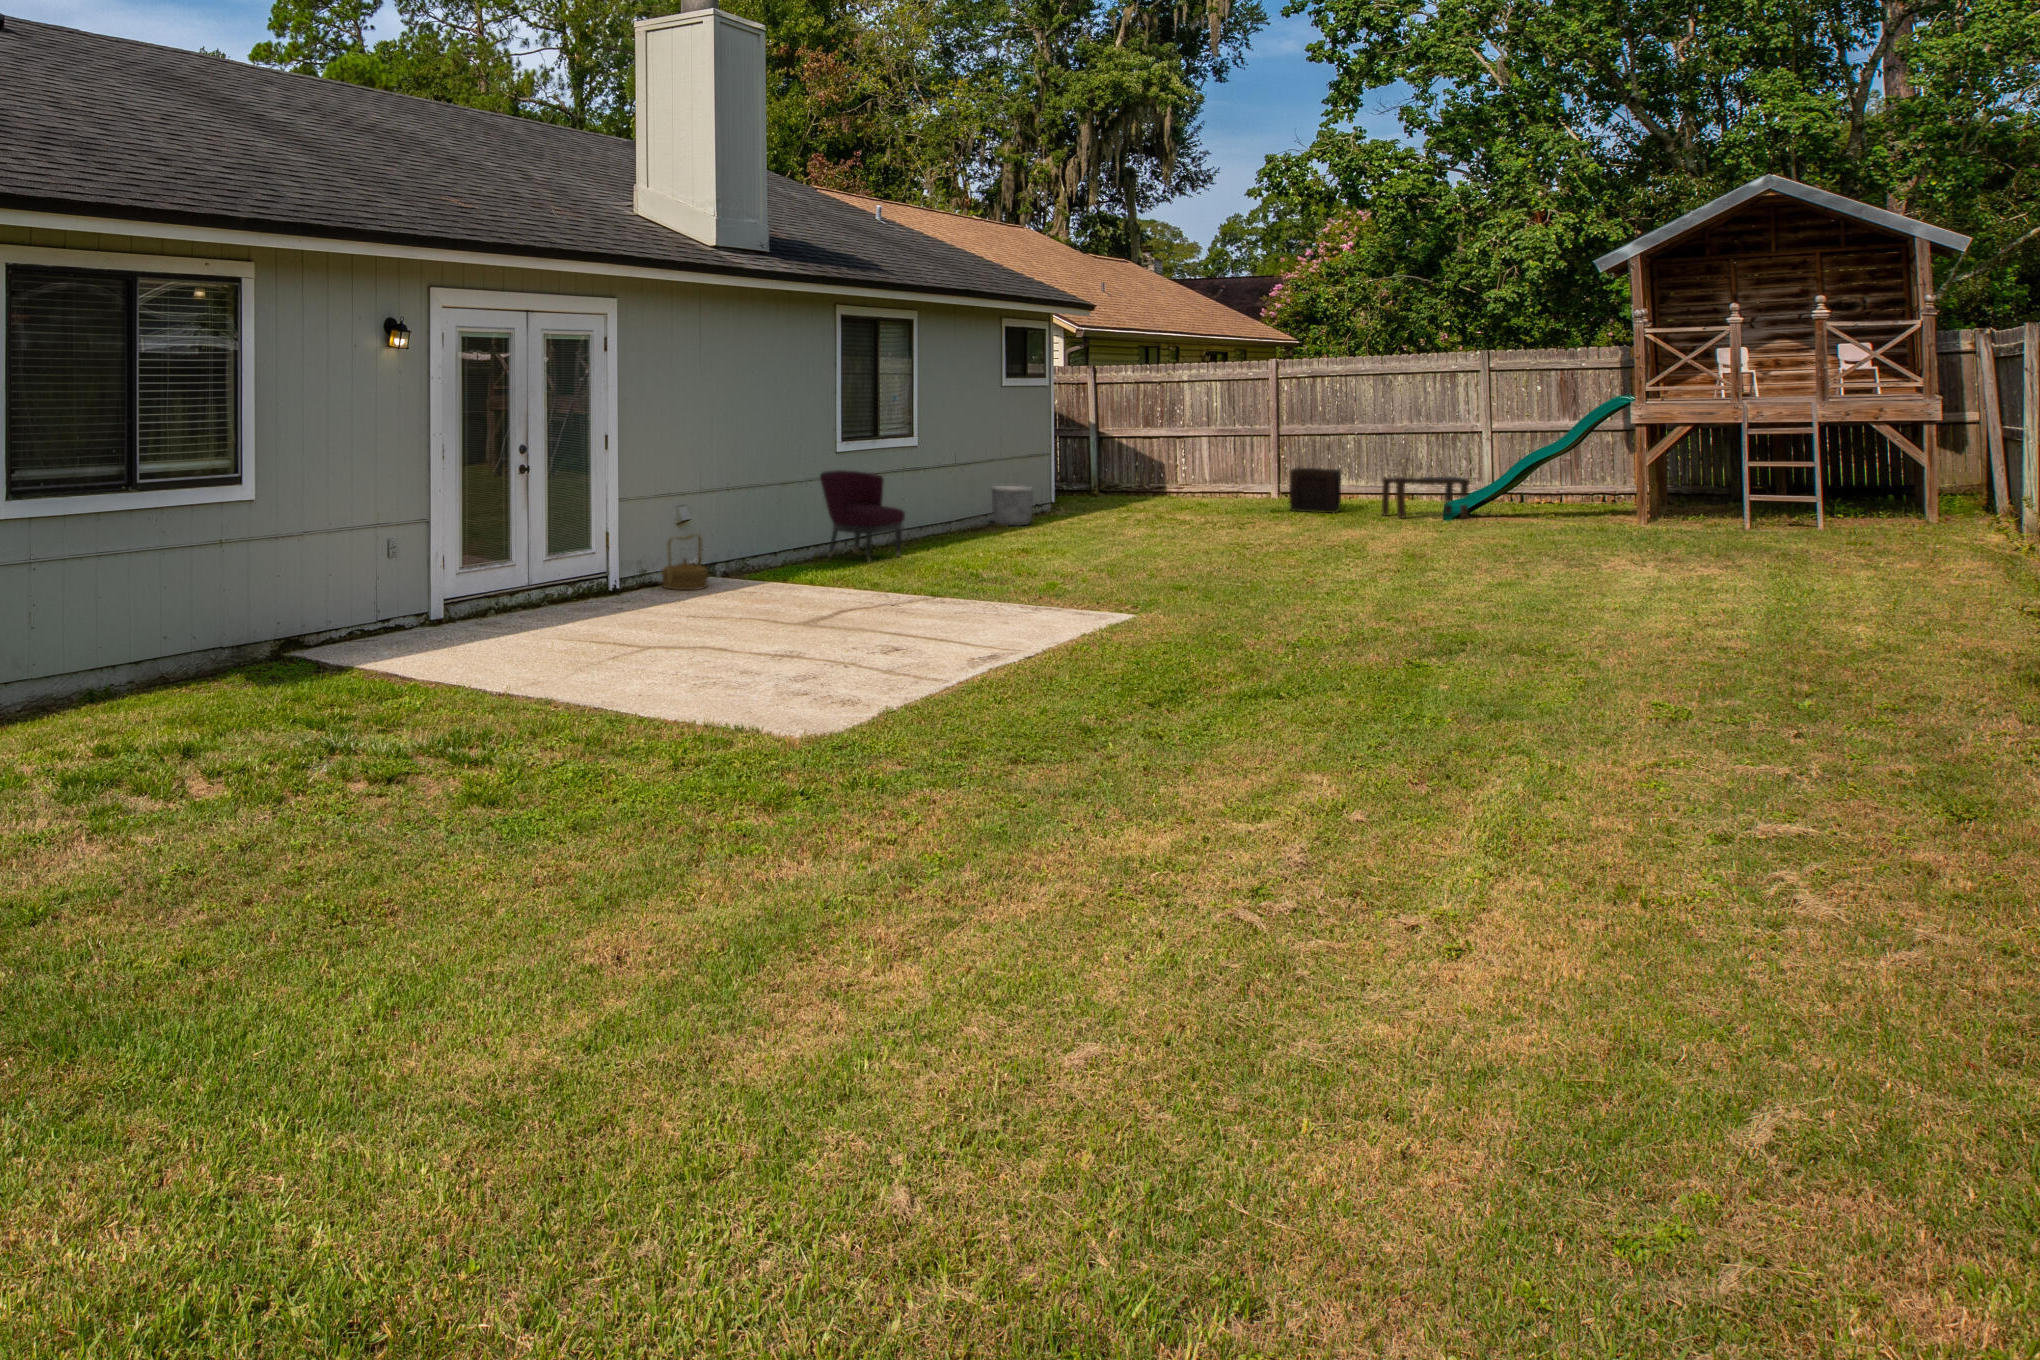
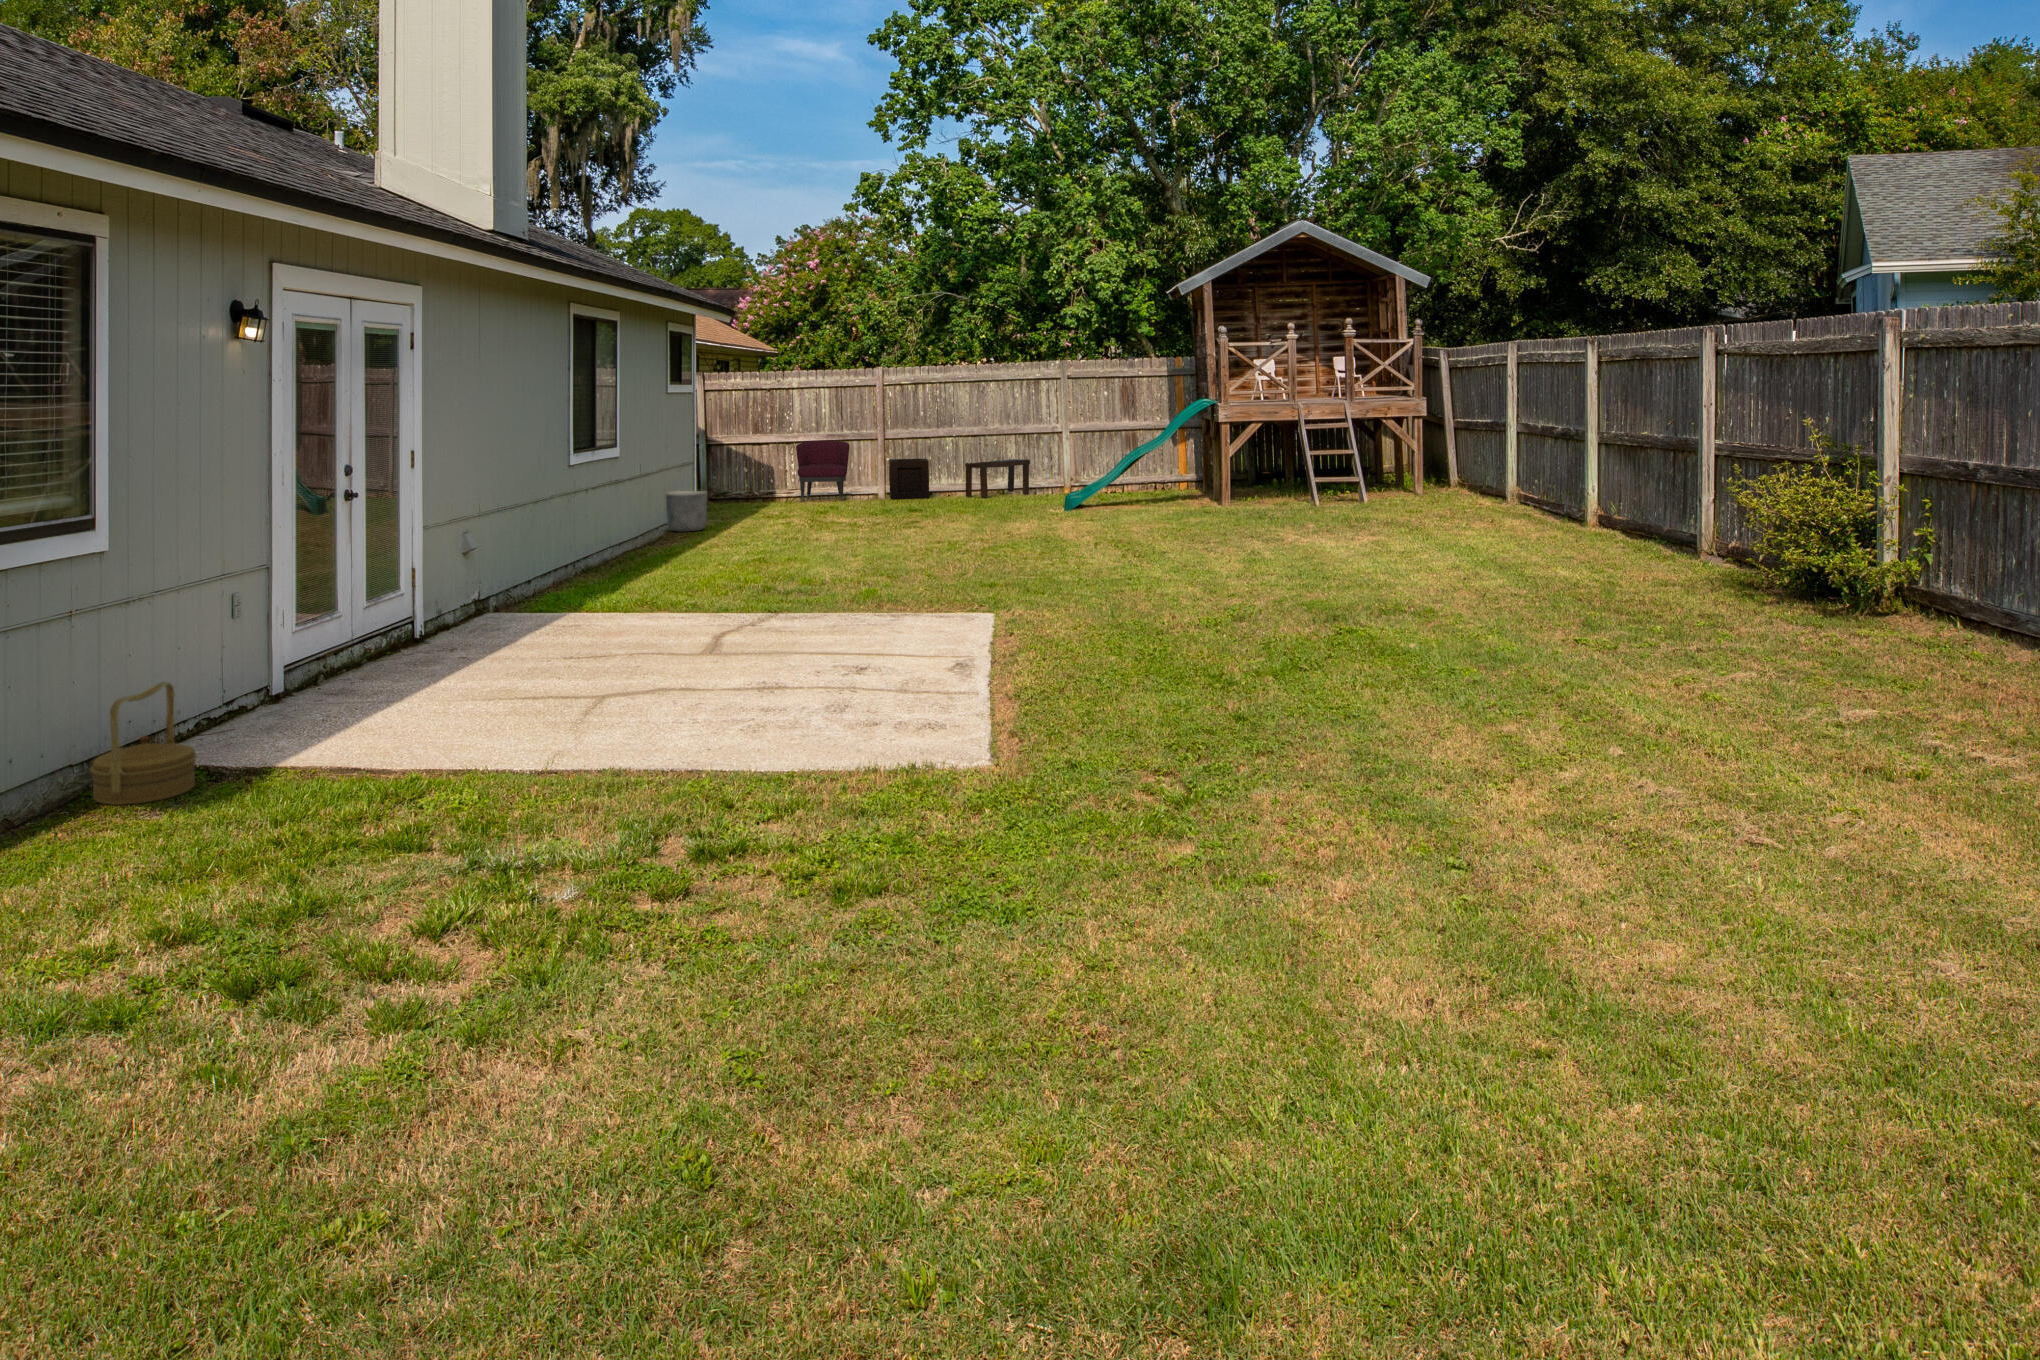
chair: present [820,470,905,563] -> present [796,441,849,502]
woven basket: present [662,535,708,590] -> present [90,682,197,805]

